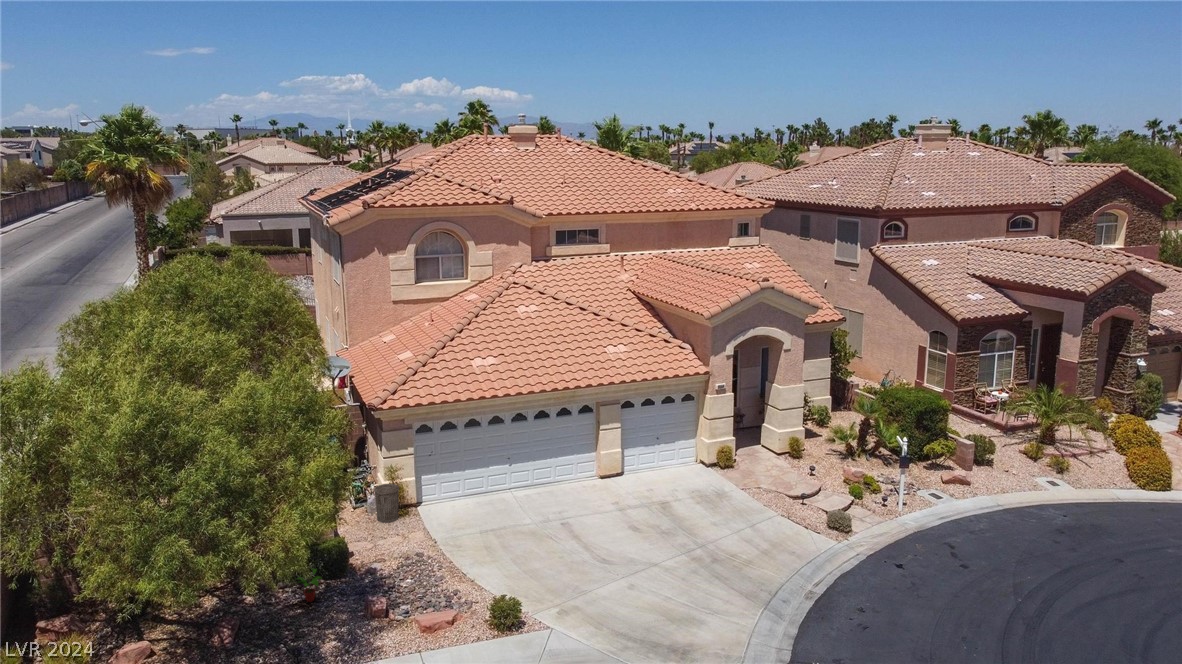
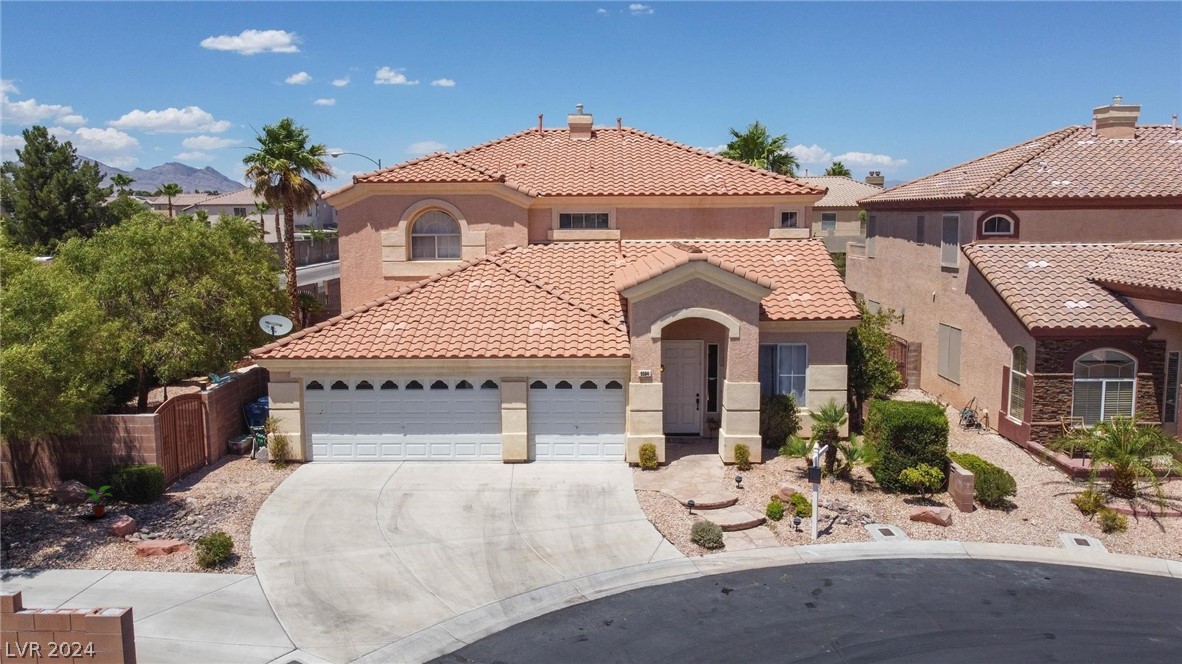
trash can: present [374,484,399,523] -> none [245,434,271,471]

